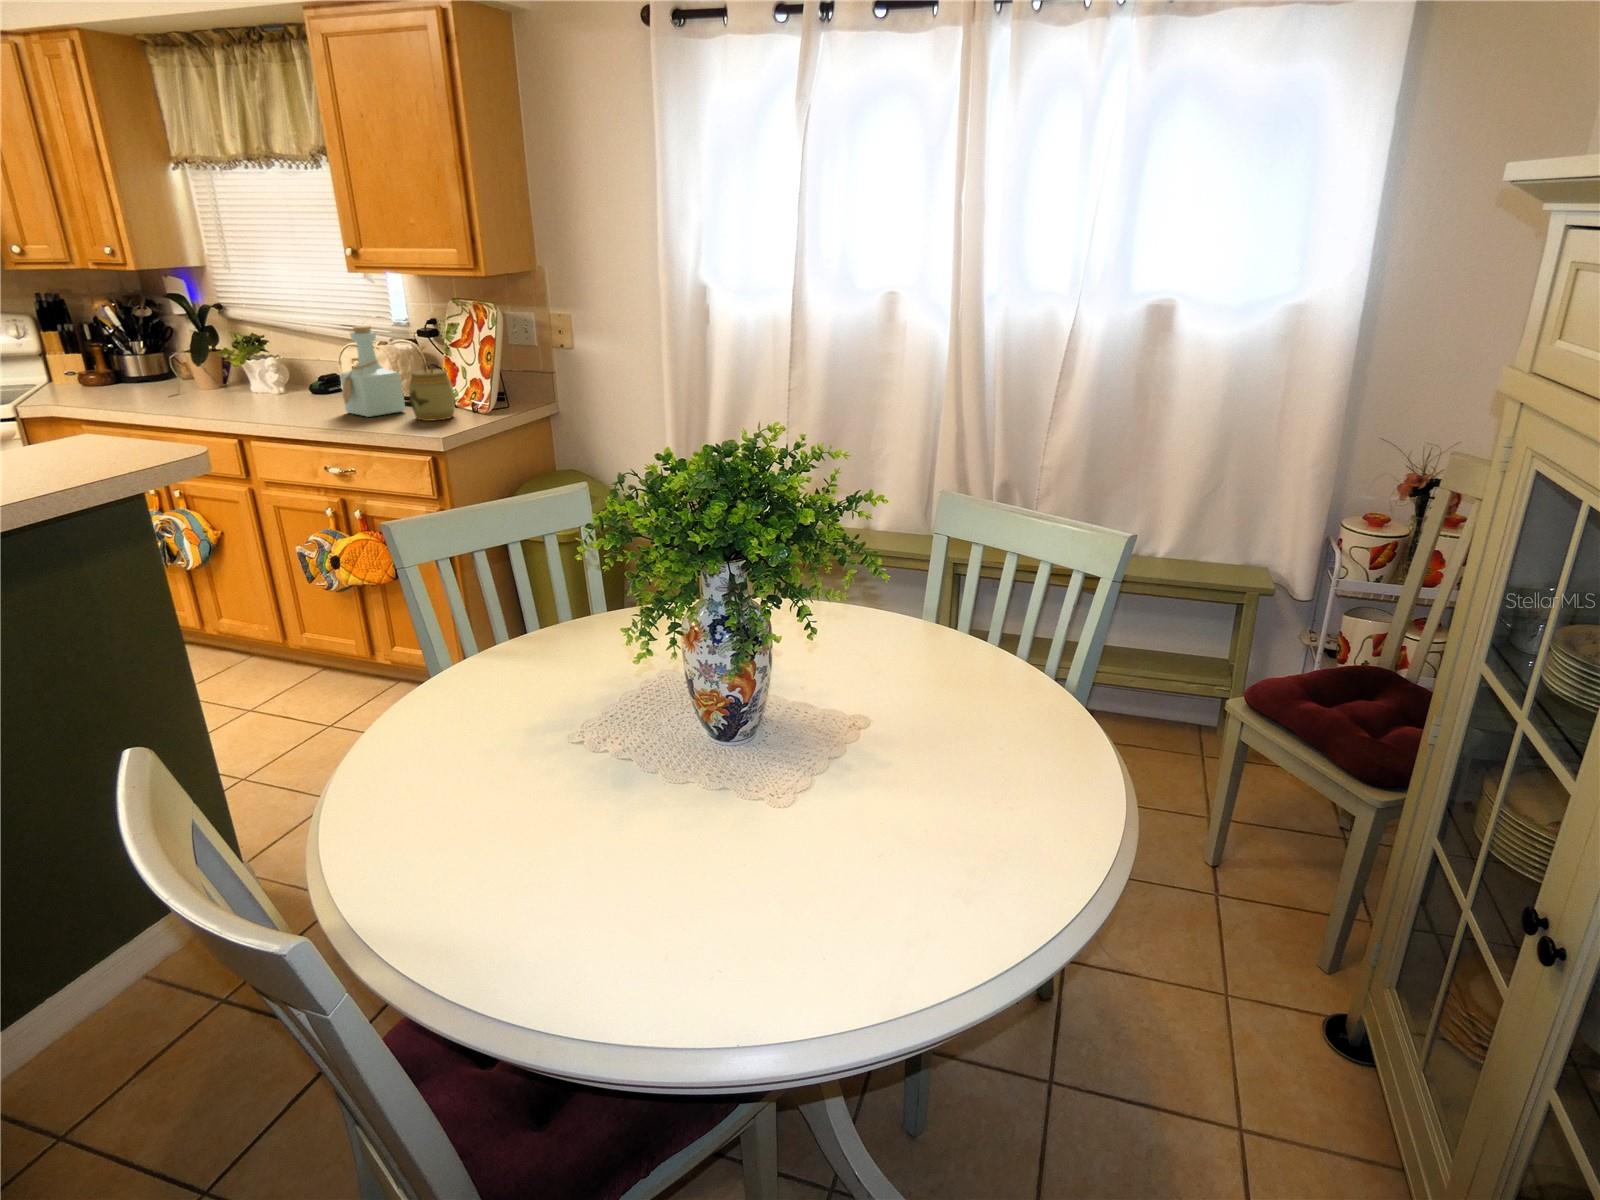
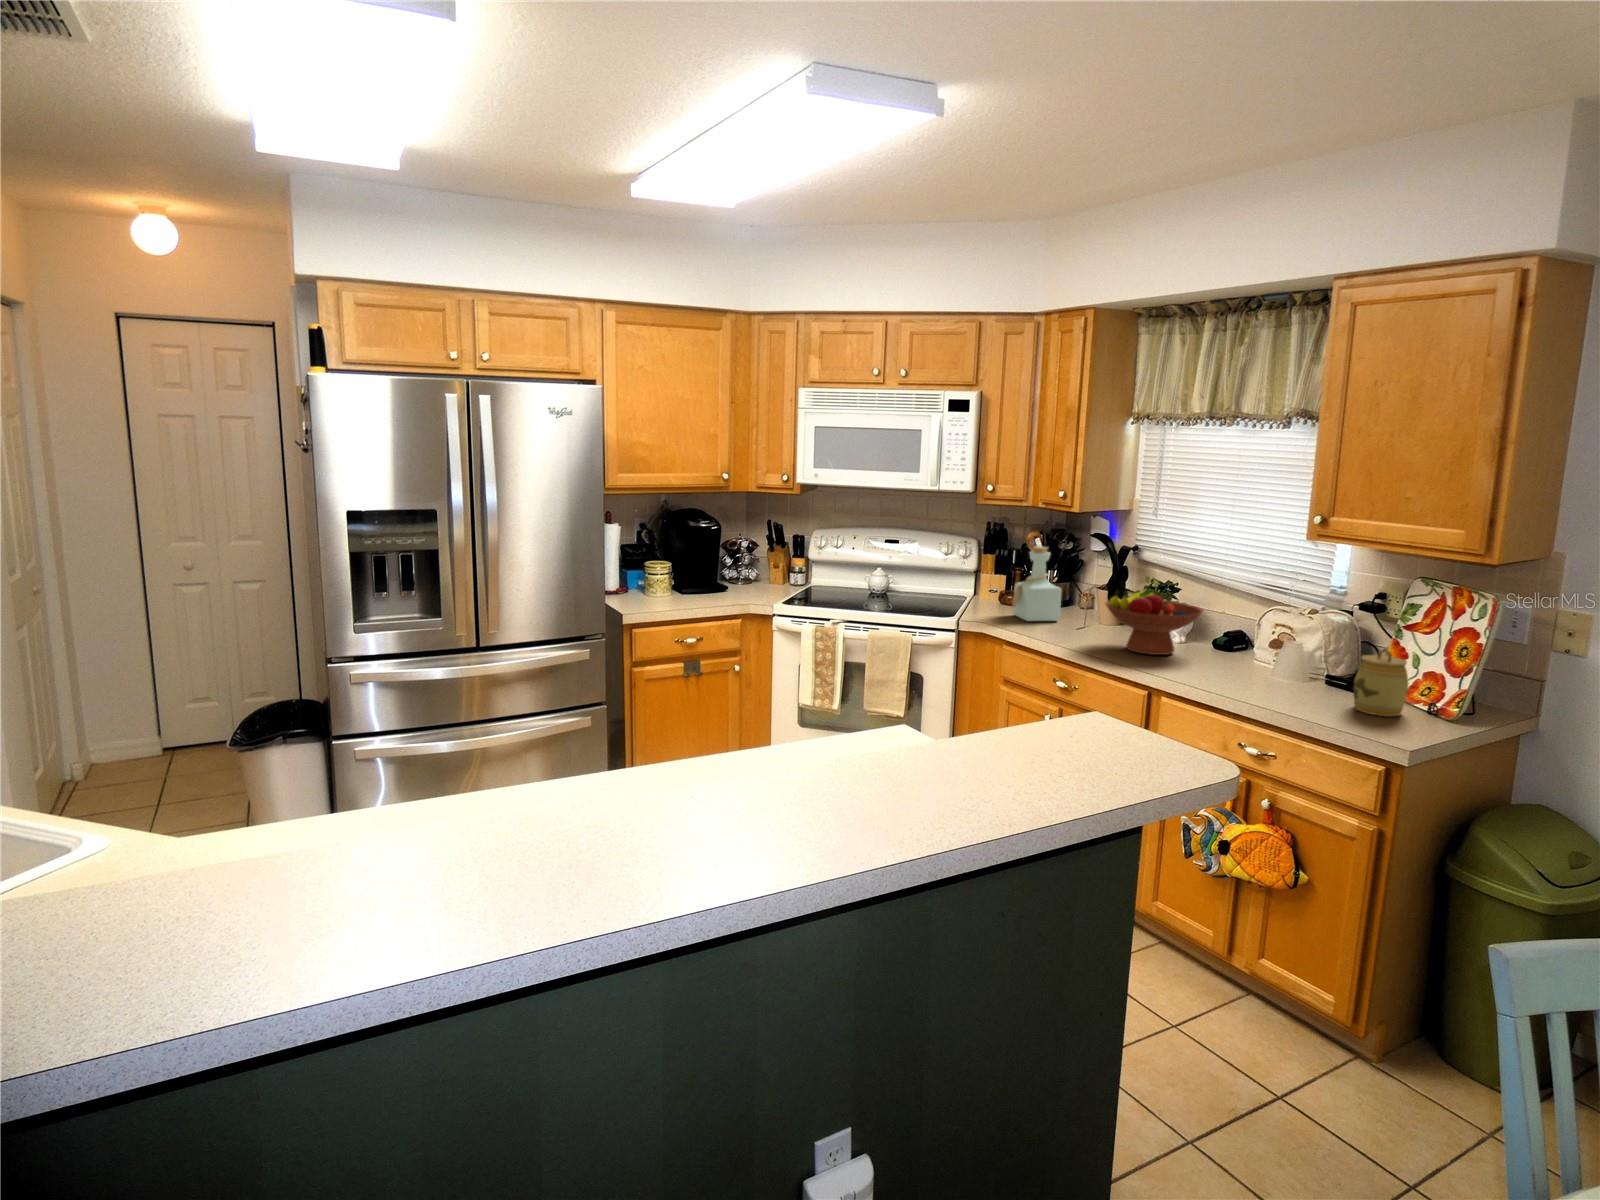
bottle: present [340,325,405,417] -> present [1012,546,1062,621]
fruit bowl: none [177,342,283,406] -> present [1105,590,1204,655]

